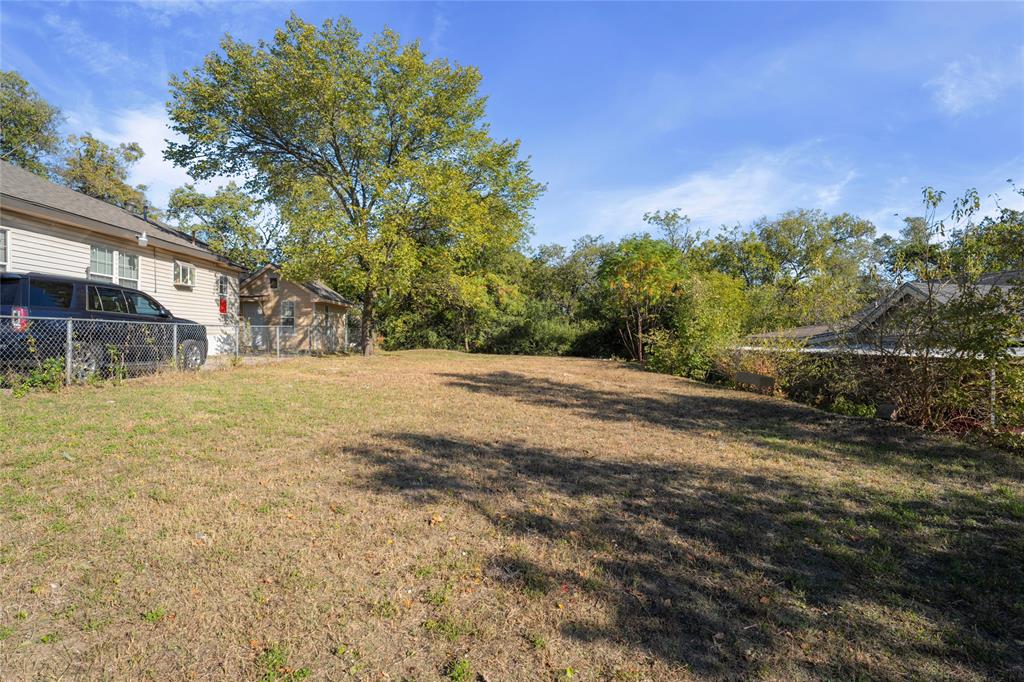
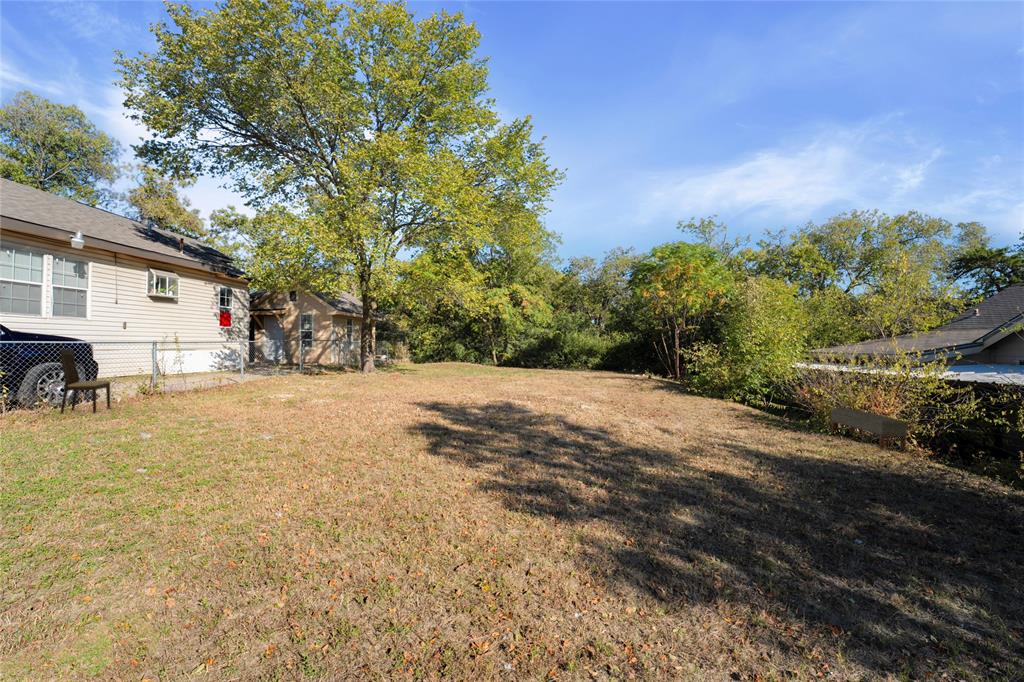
chair: none [203,330,230,377] -> present [60,349,110,413]

